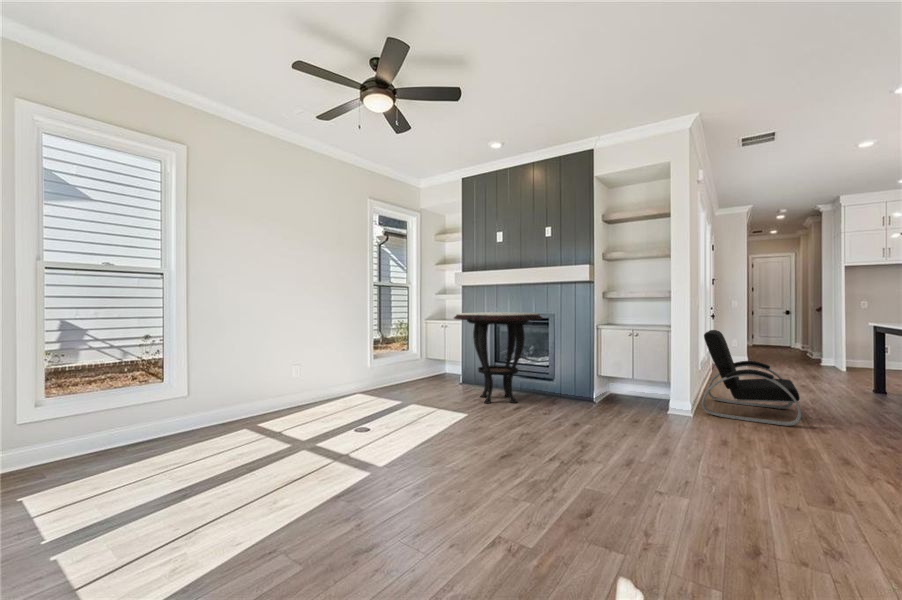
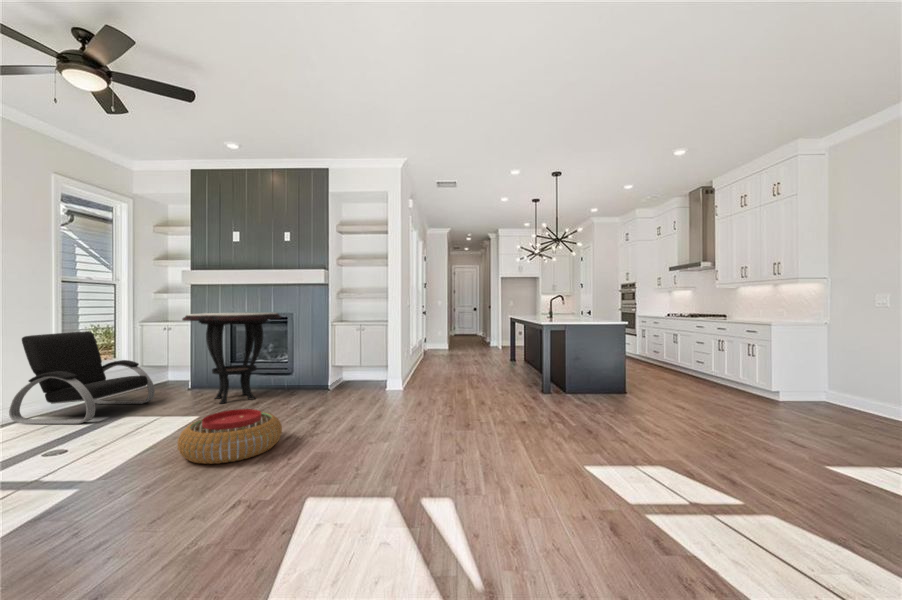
armchair: present [702,330,801,426] -> present [9,331,155,424]
pouf: none [446,417,546,478] -> present [178,409,282,464]

